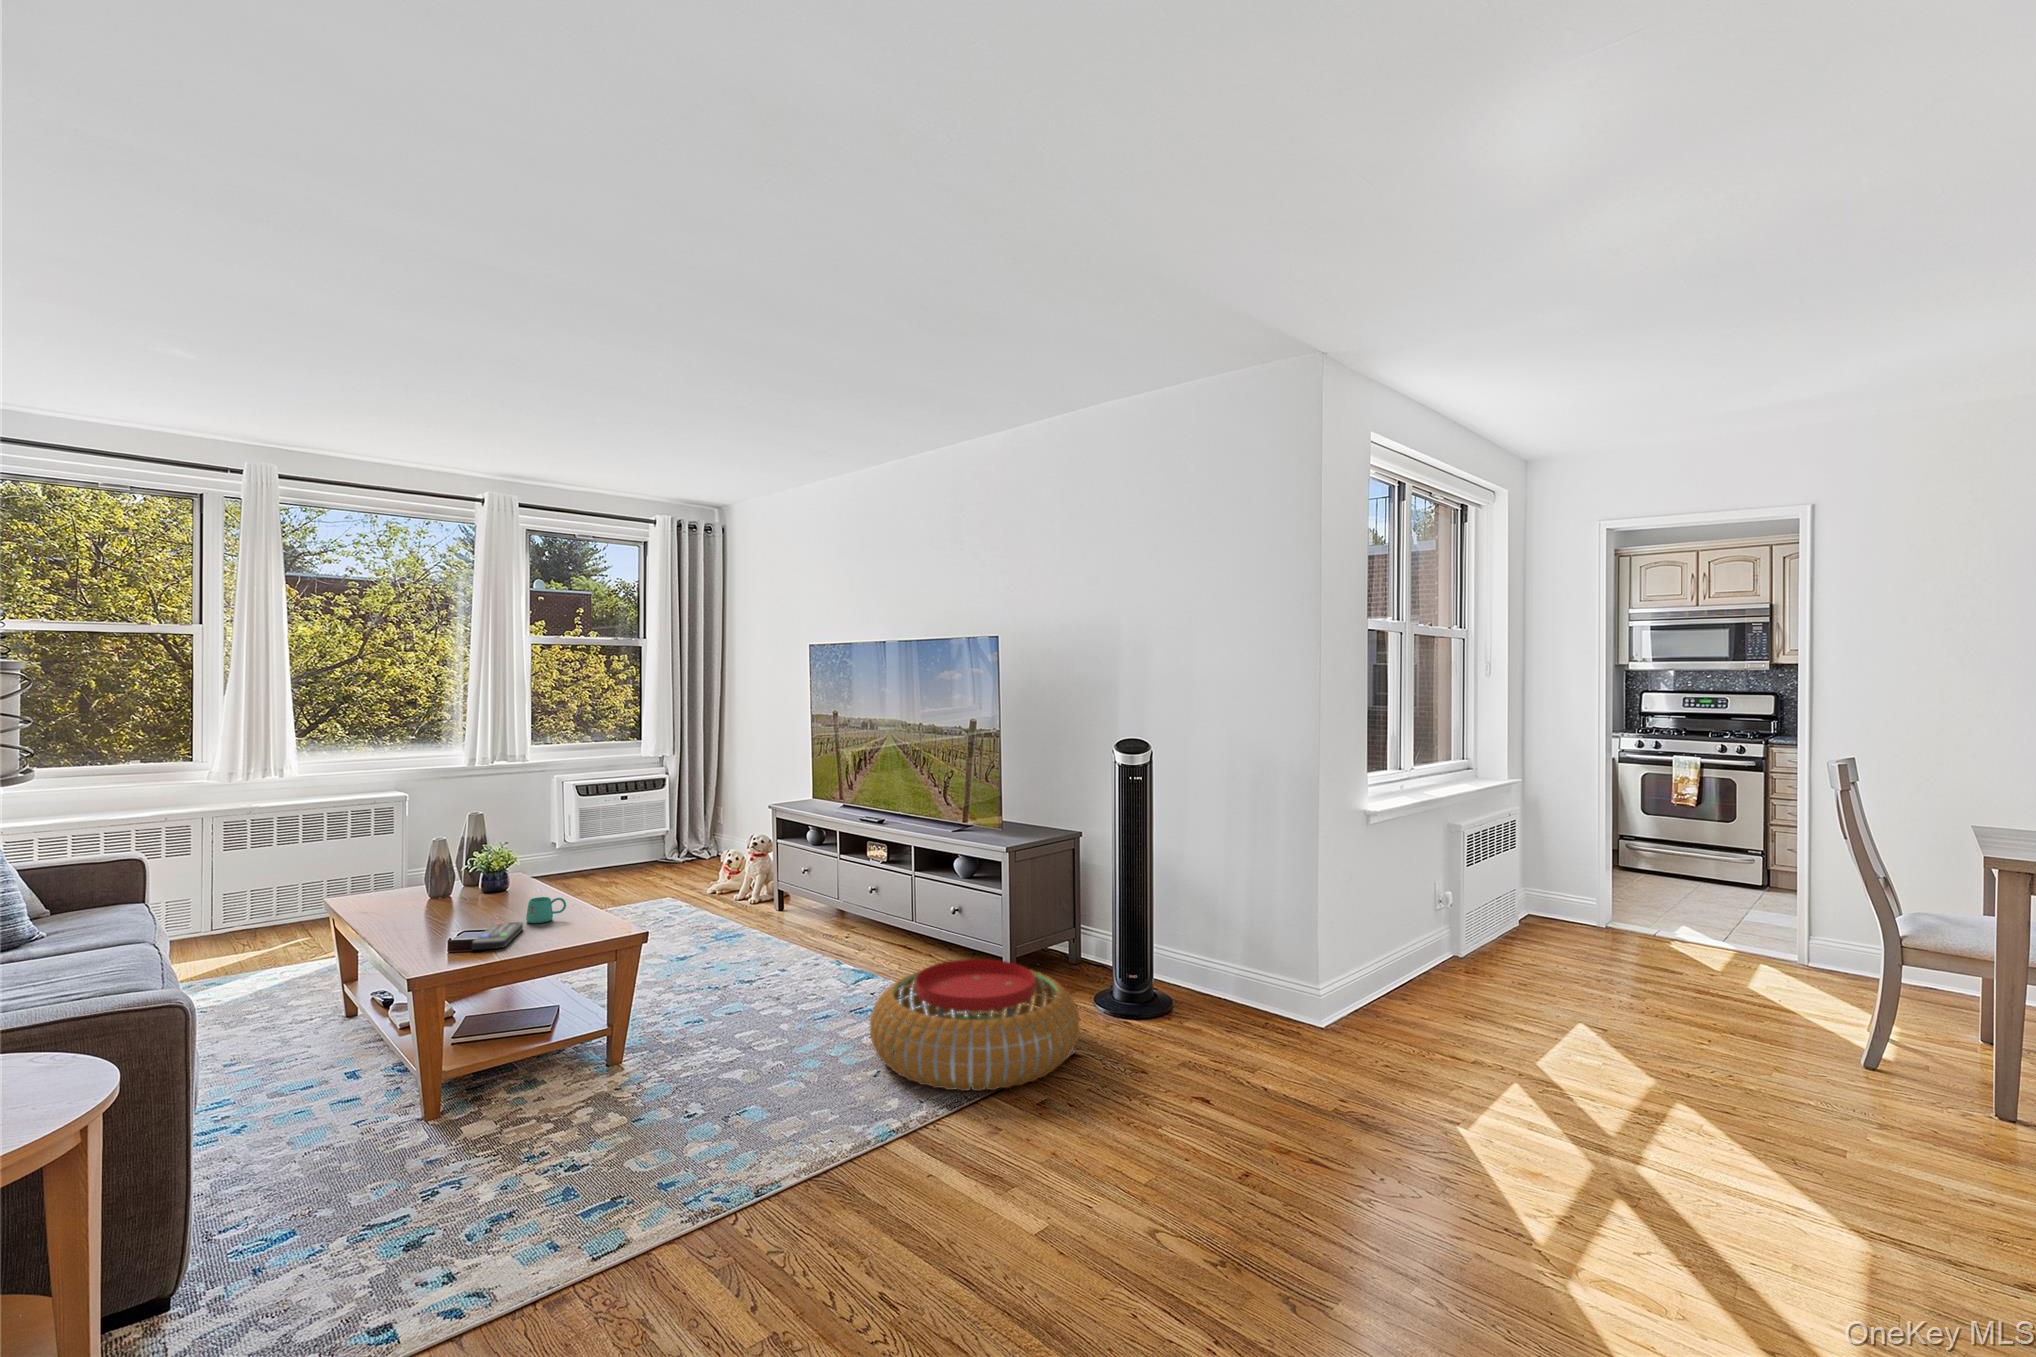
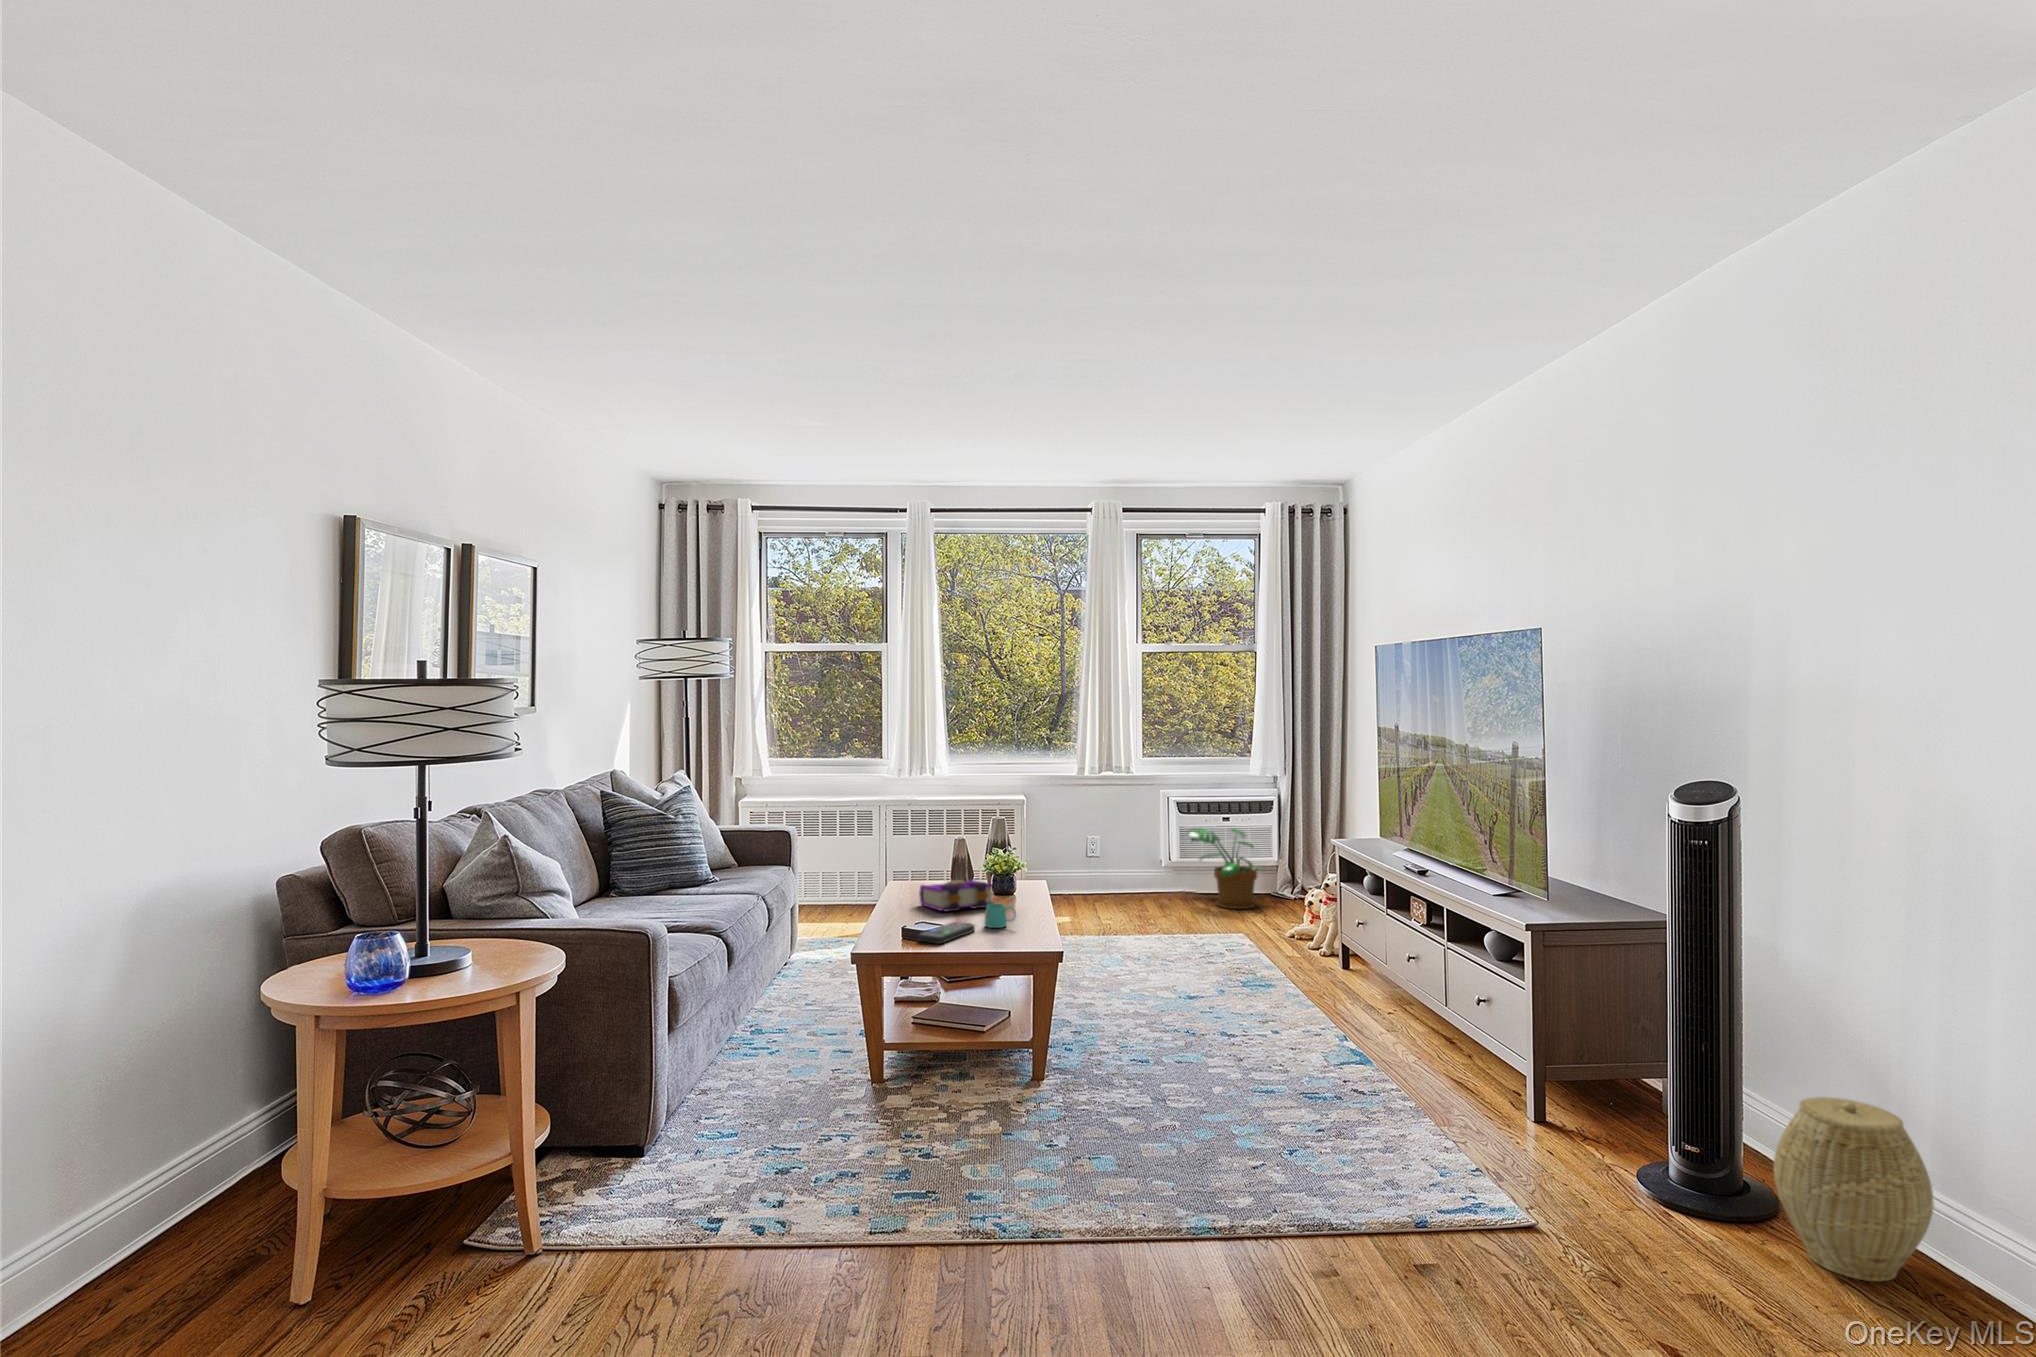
potted plant: none [596,804,666,879] -> present [1188,828,1260,909]
book: none [410,879,508,917] -> present [919,880,993,912]
woven basket: none [1183,924,1261,1028] -> present [1774,1097,1934,1282]
pouf: present [870,959,1080,1091] -> none [1259,1057,1550,1238]

